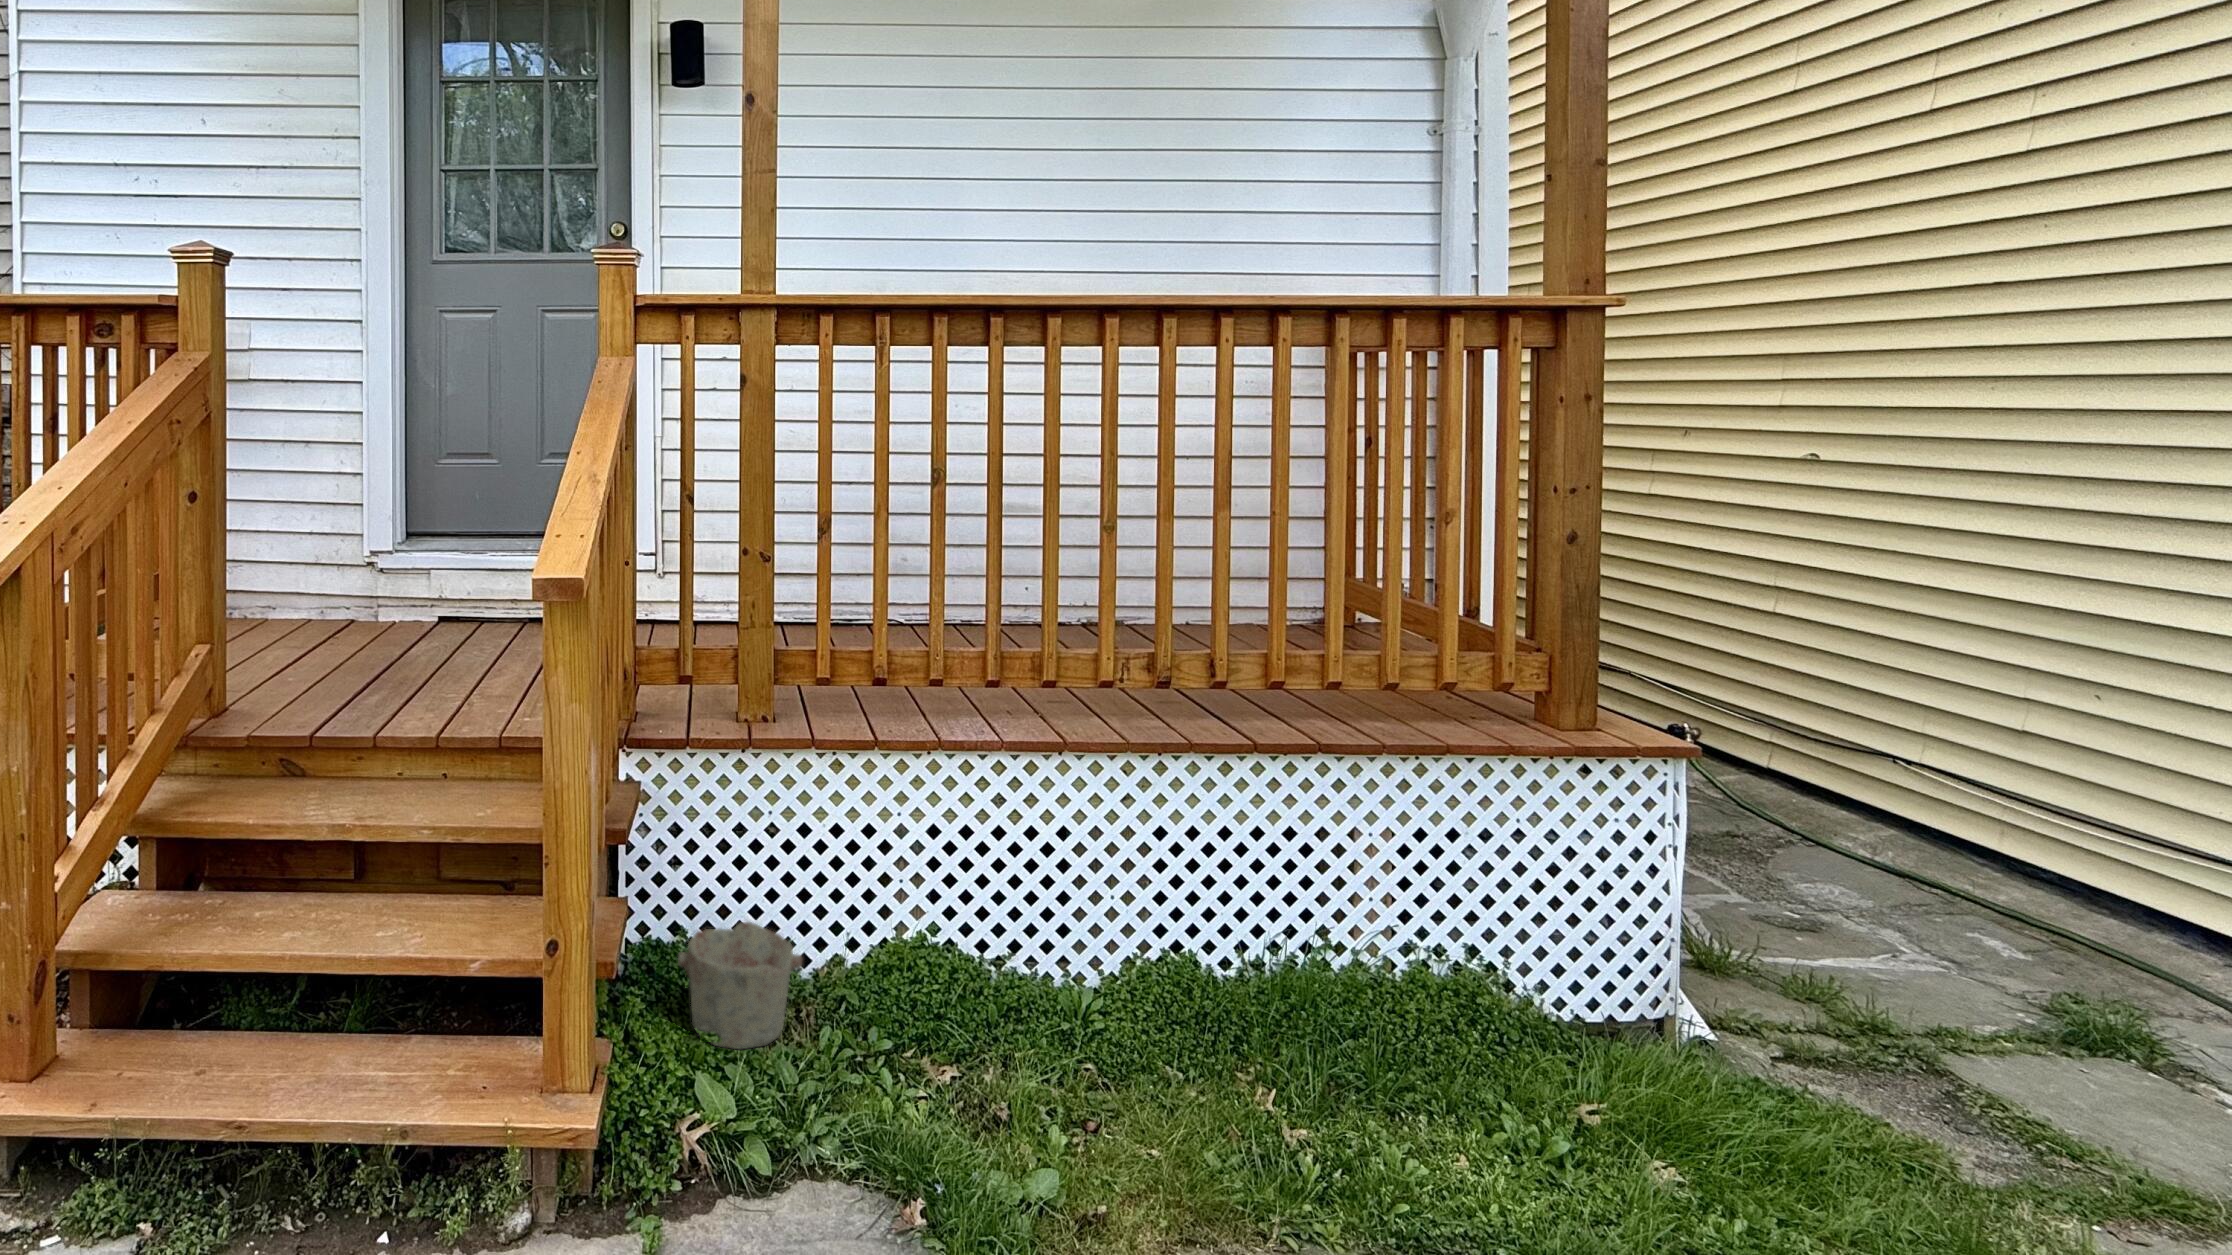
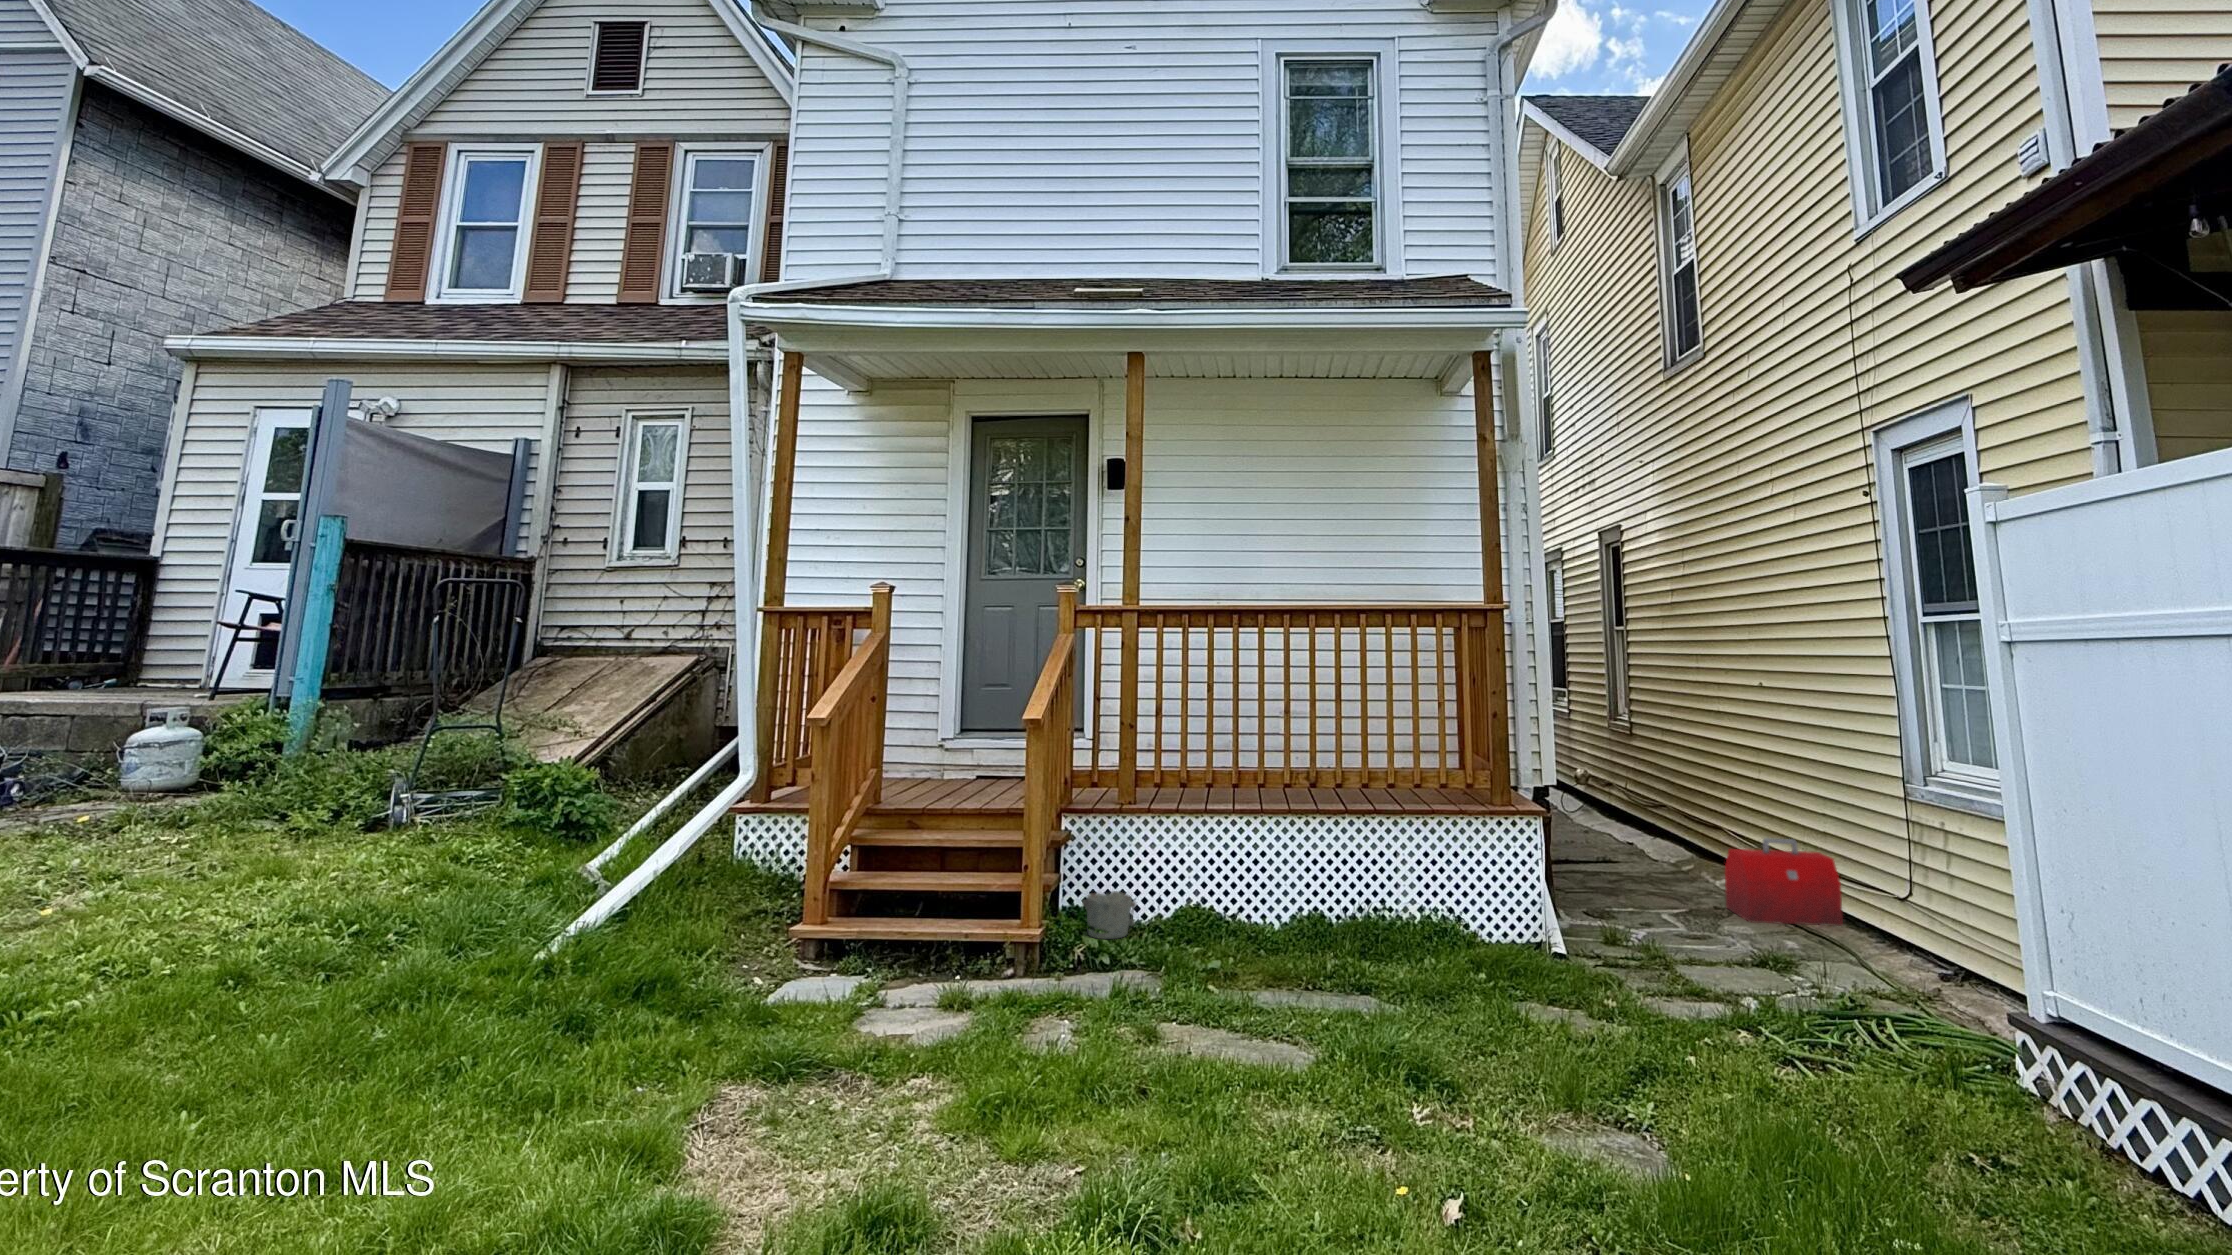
toolbox: none [1828,752,2114,919] -> present [1725,838,1843,926]

